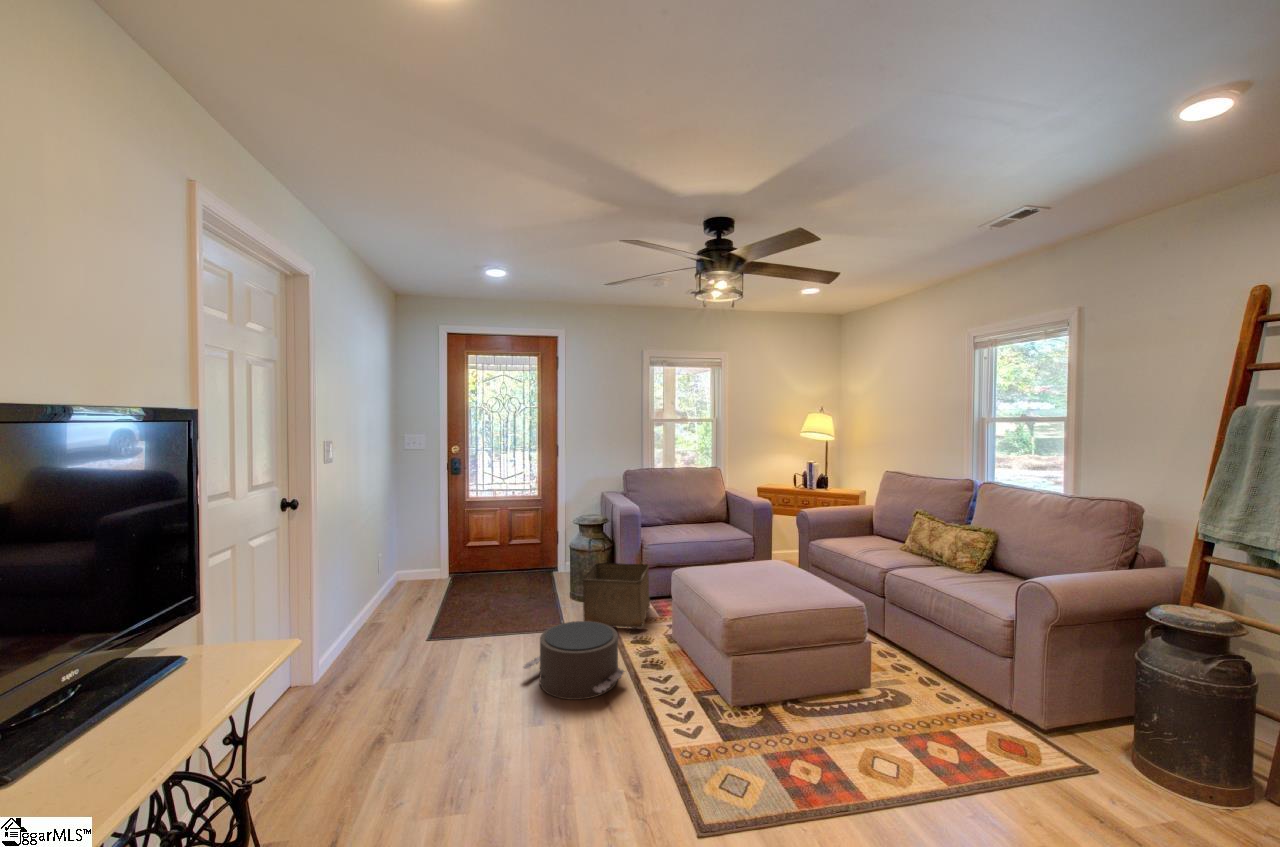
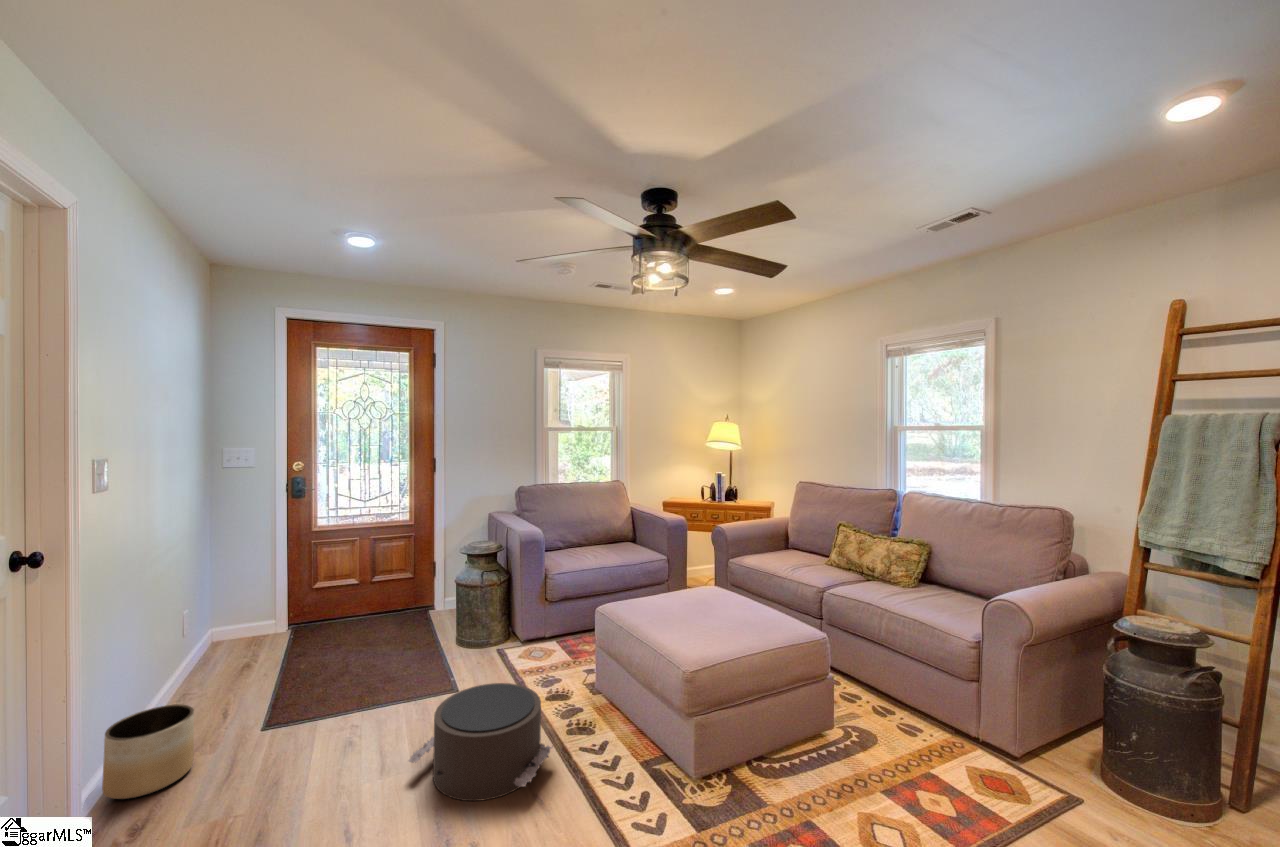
storage bin: present [582,563,650,628] -> none [479,598,560,681]
planter: none [341,614,390,669] -> present [102,705,194,799]

